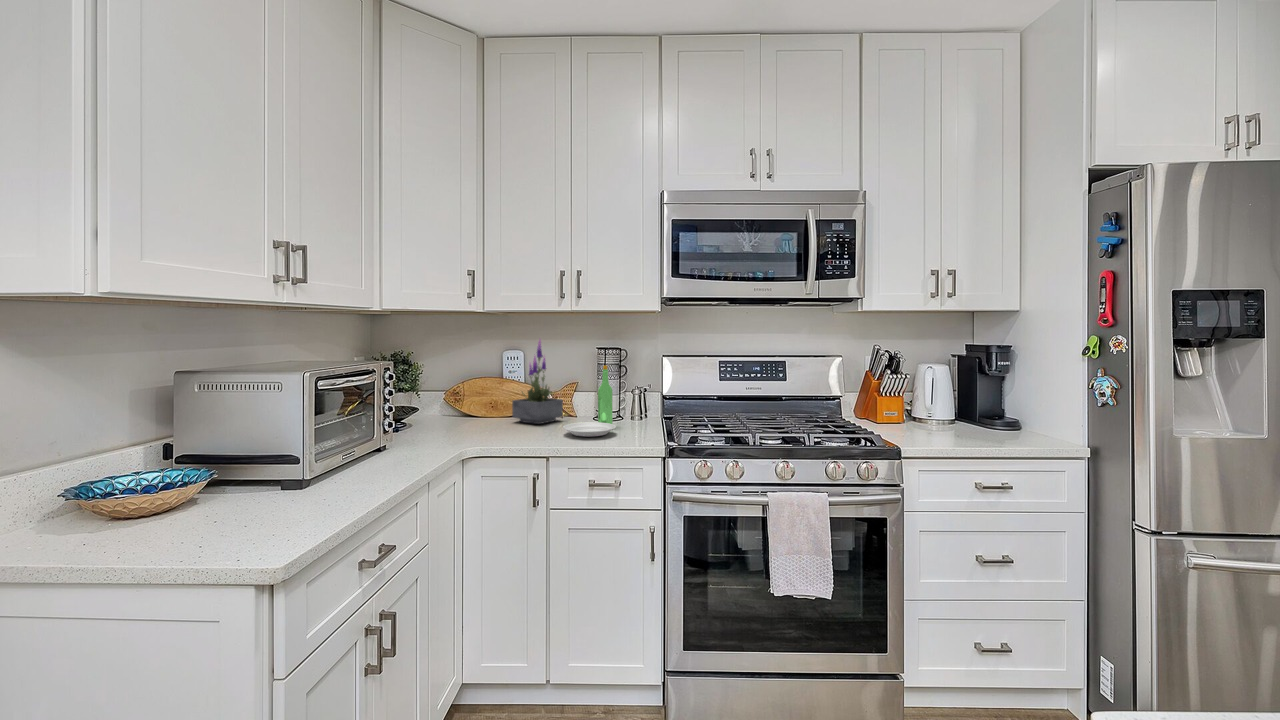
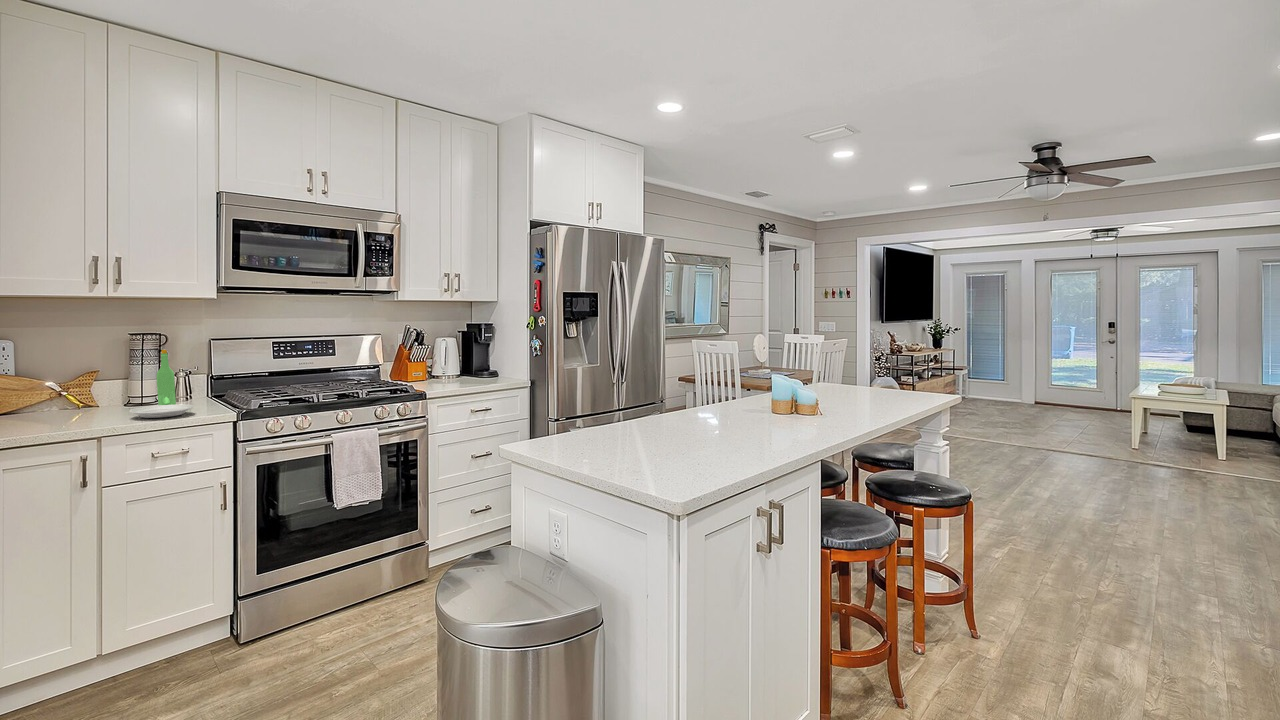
potted plant: present [512,340,563,424] -> none [27,323,99,418]

